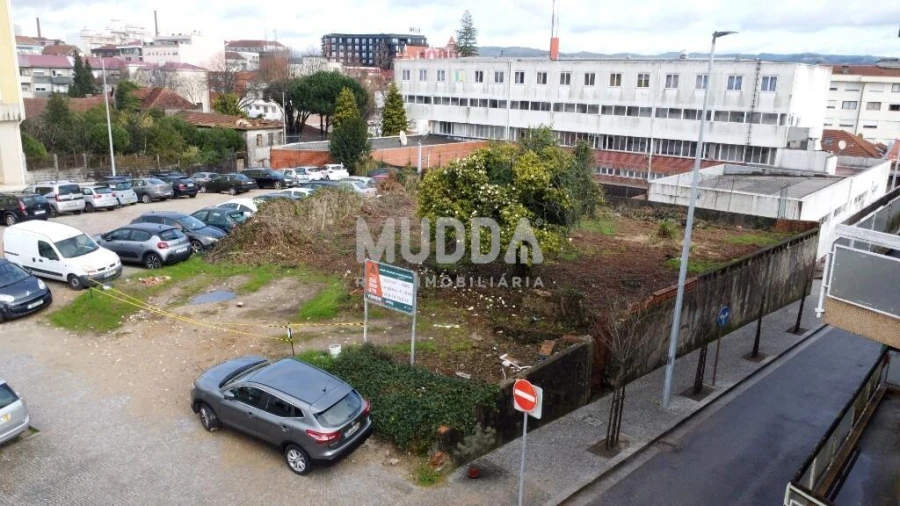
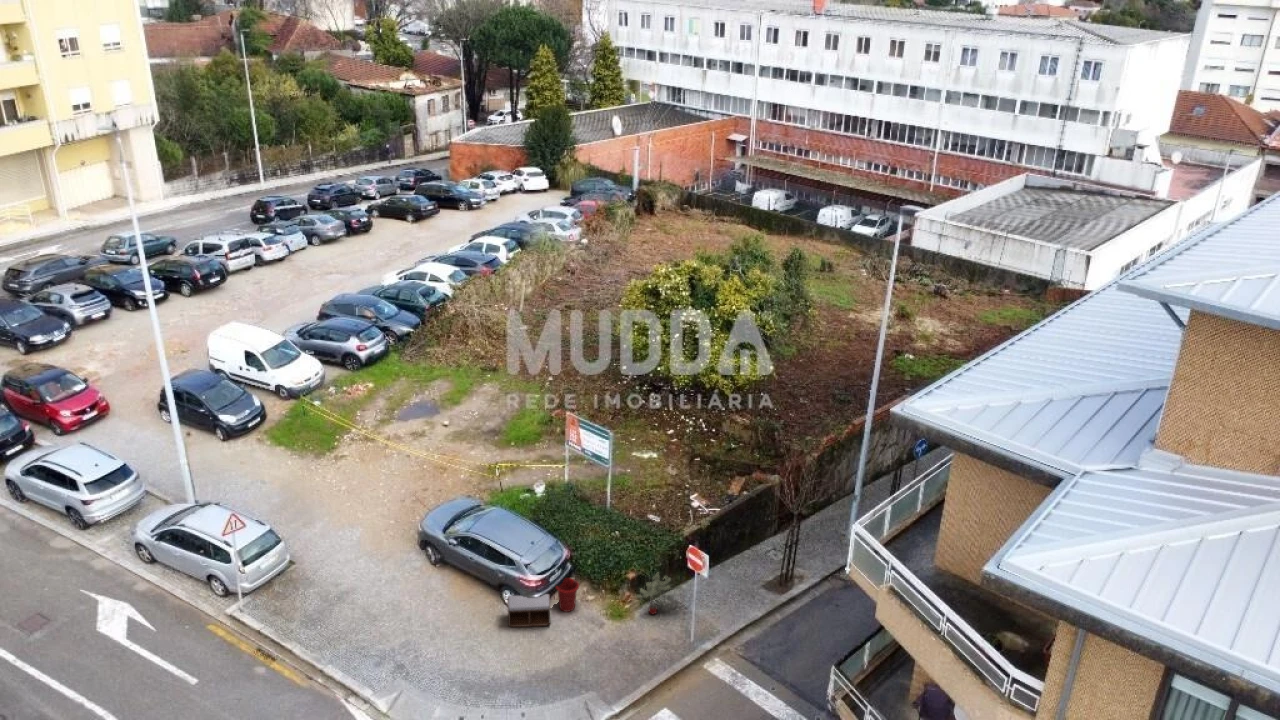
waste bin: none [351,434,382,477] -> present [556,578,579,612]
bench: none [289,452,345,496] -> present [508,594,550,627]

